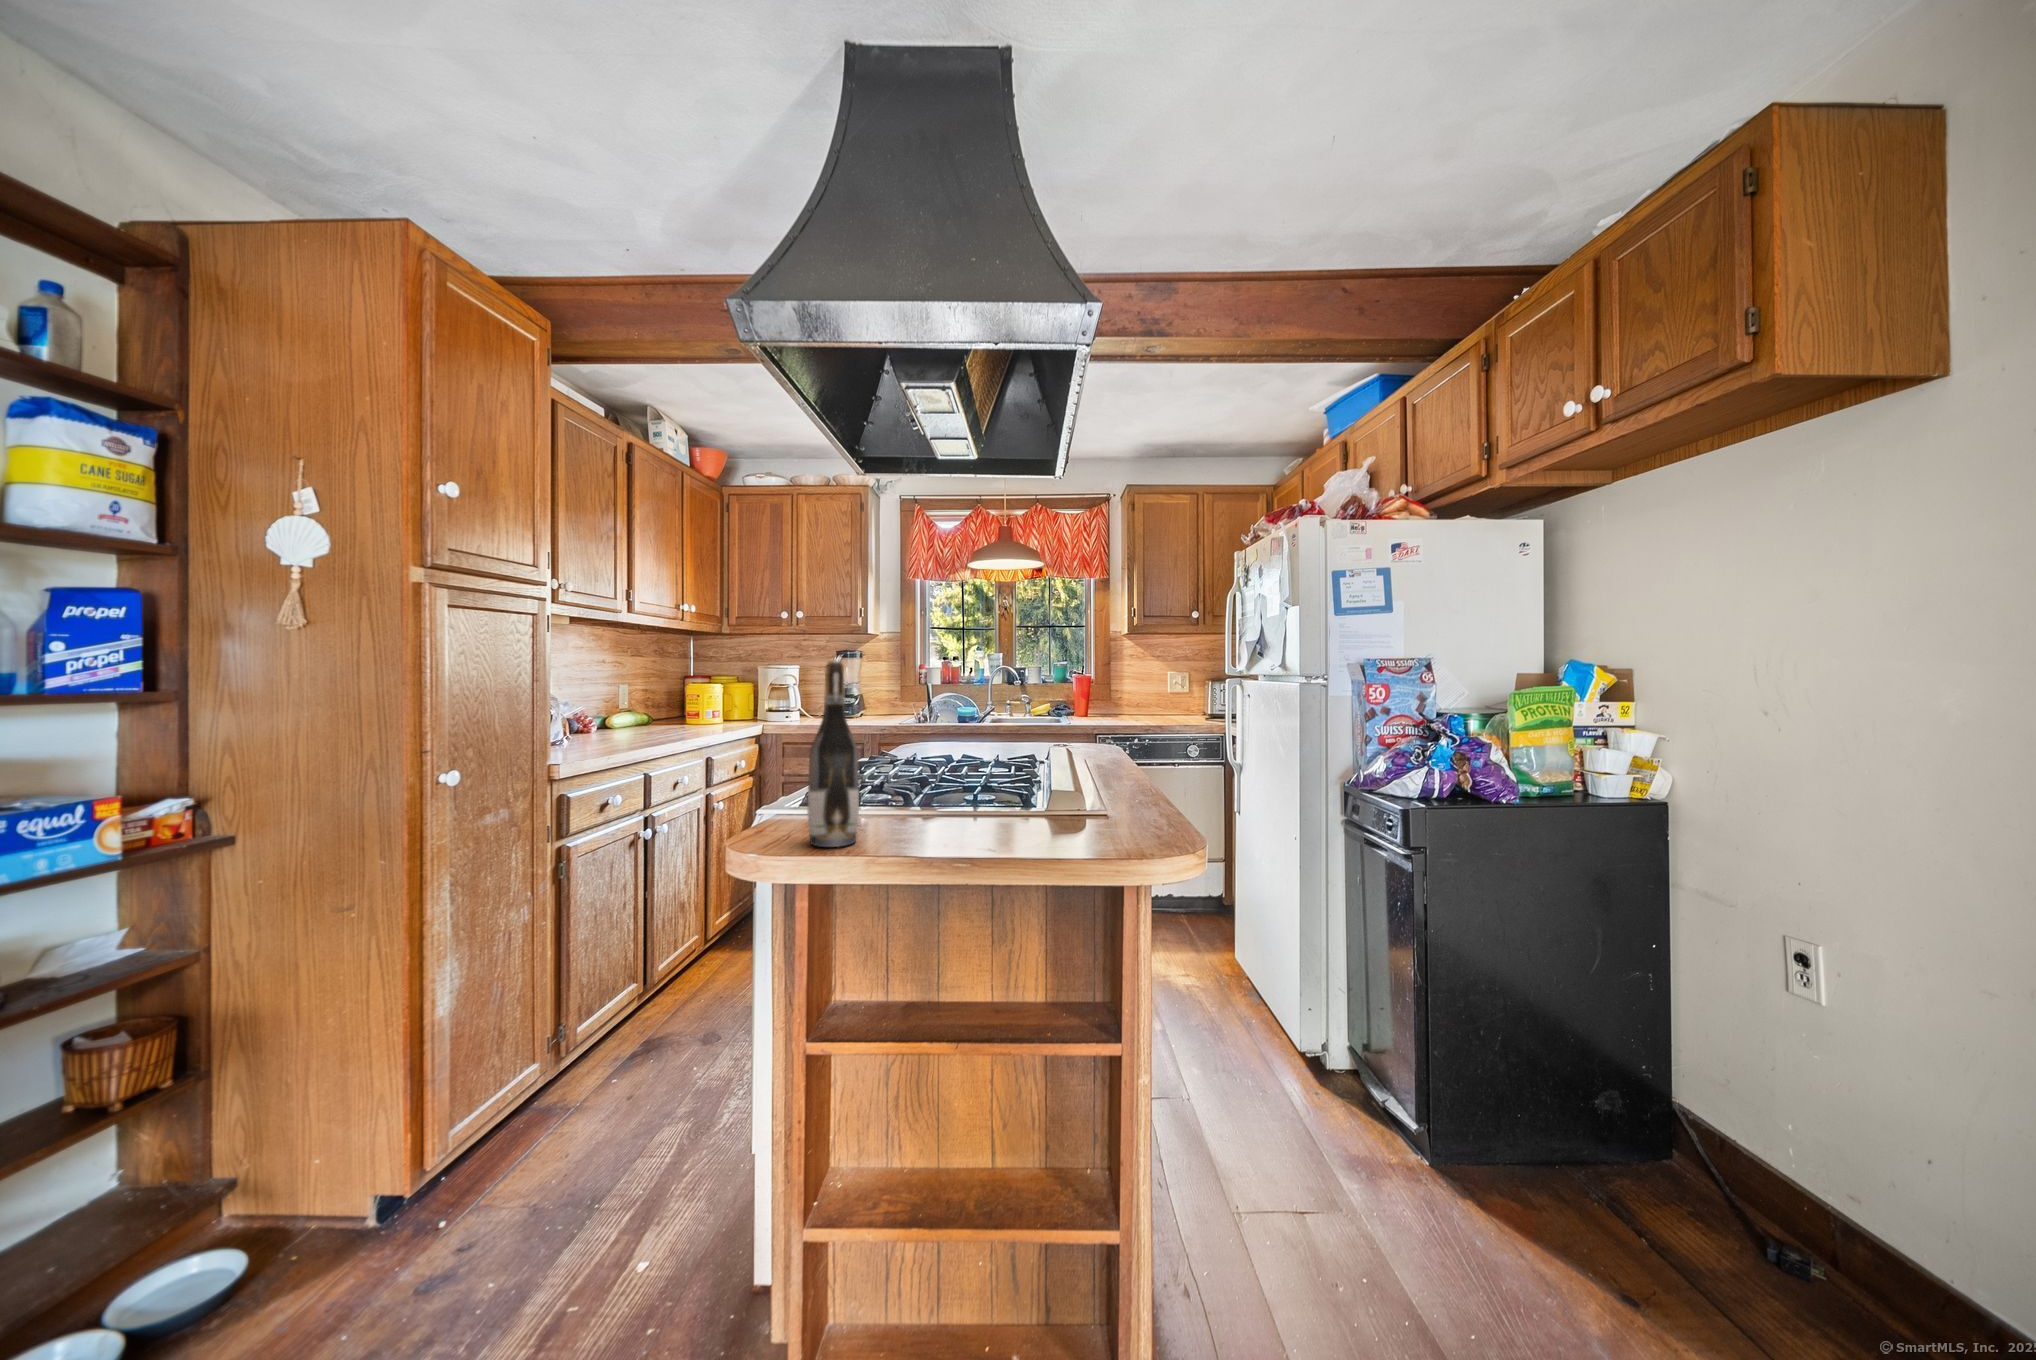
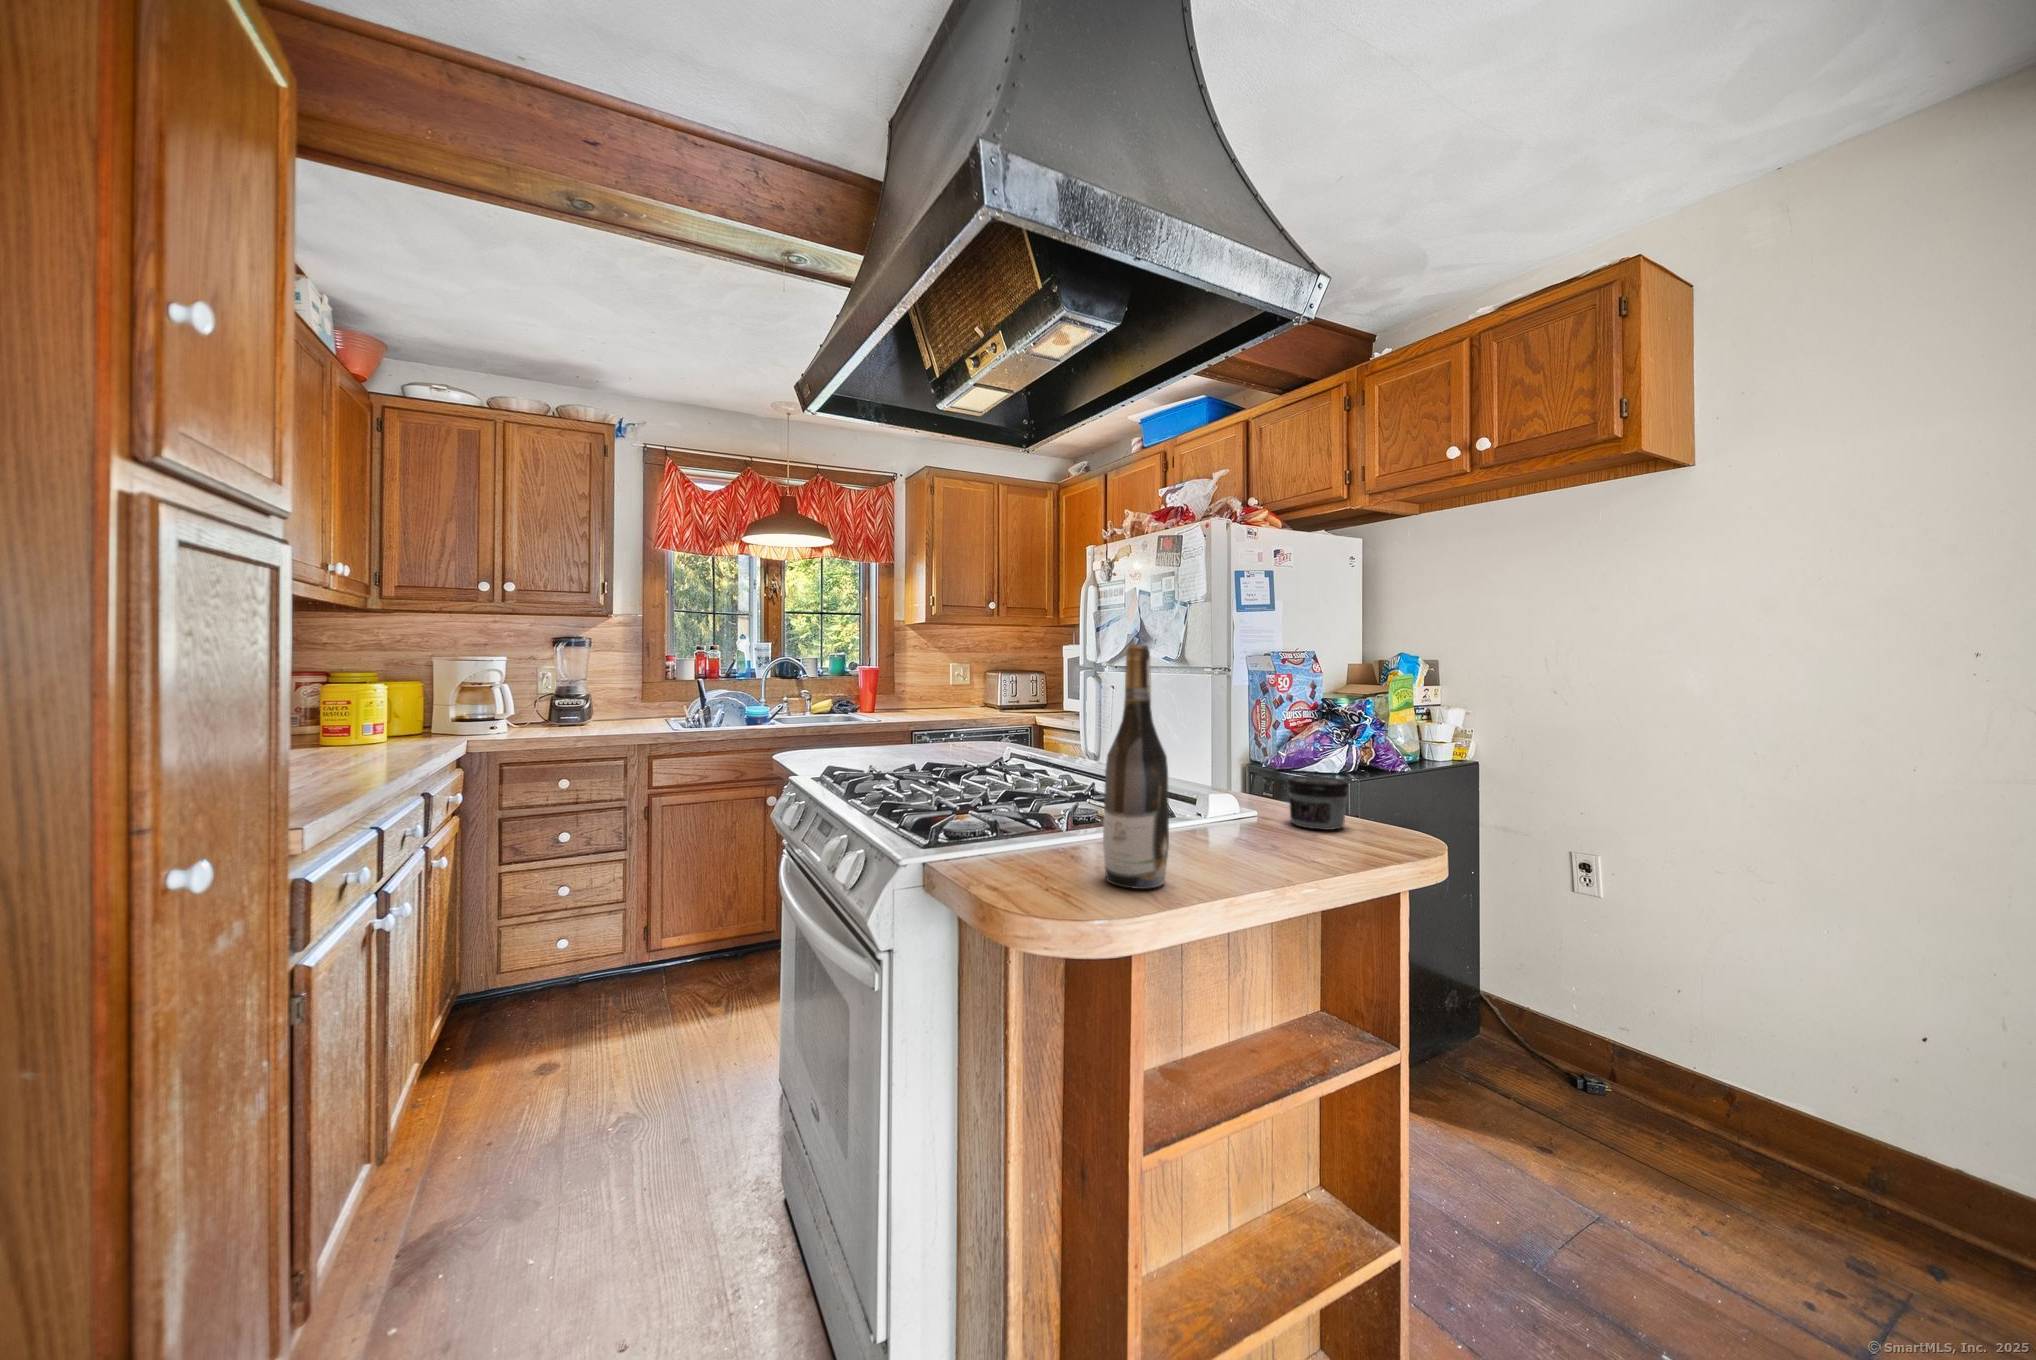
jar: none [1088,781,1143,832] -> present [1287,776,1349,830]

